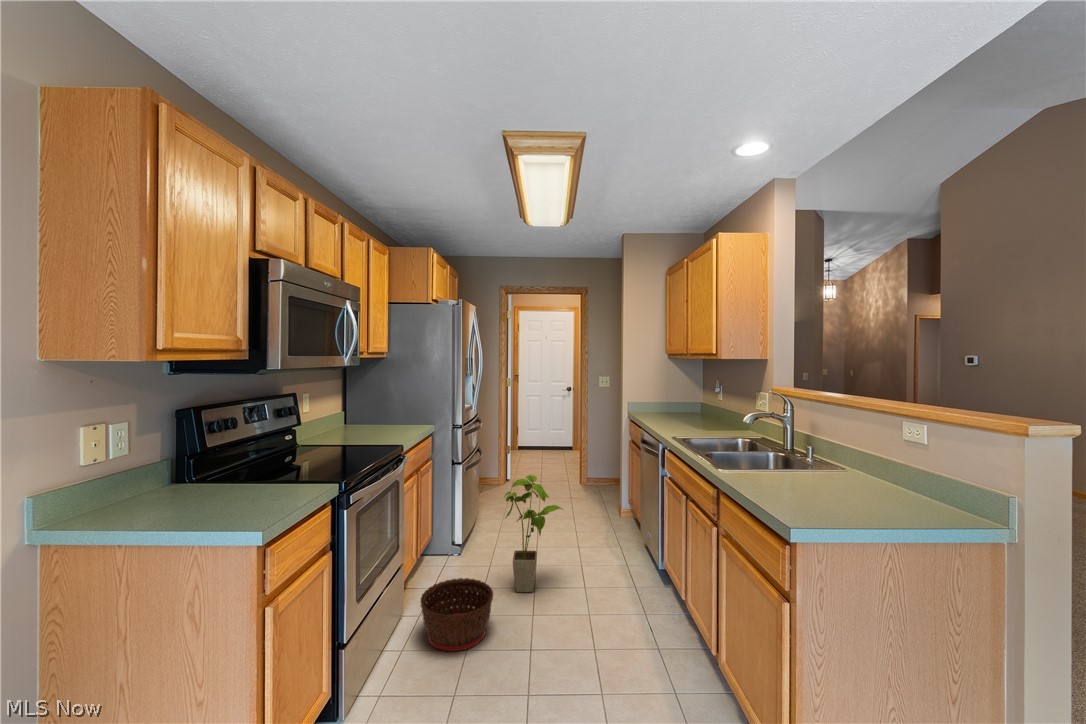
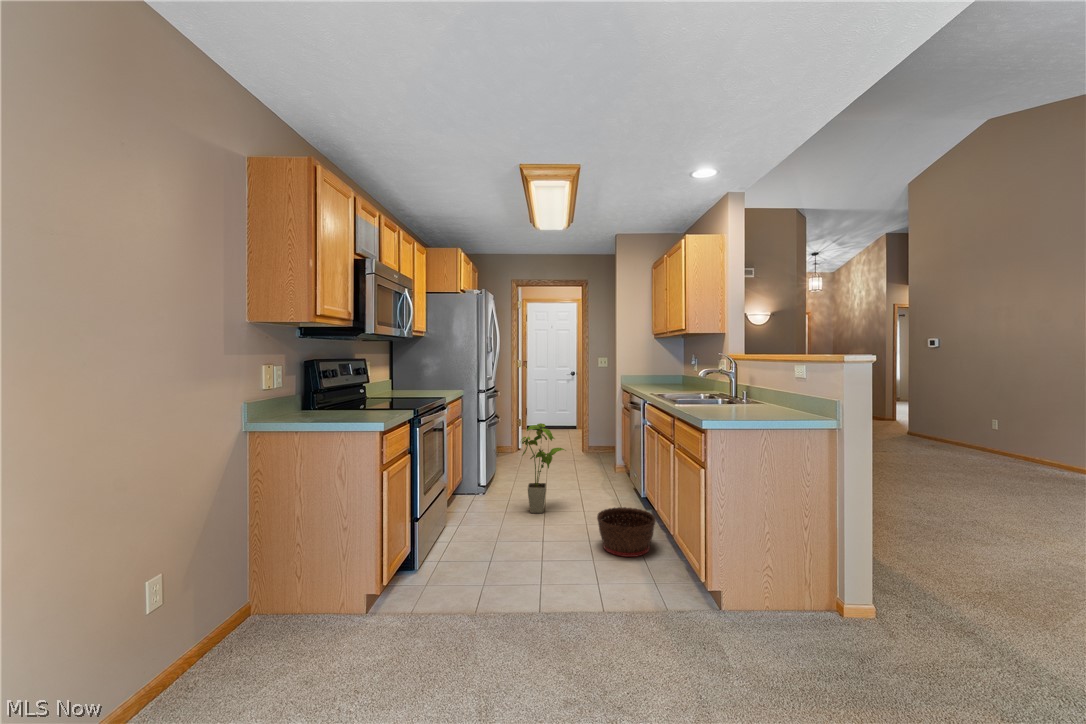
basket: present [421,578,493,651] -> present [597,507,656,557]

